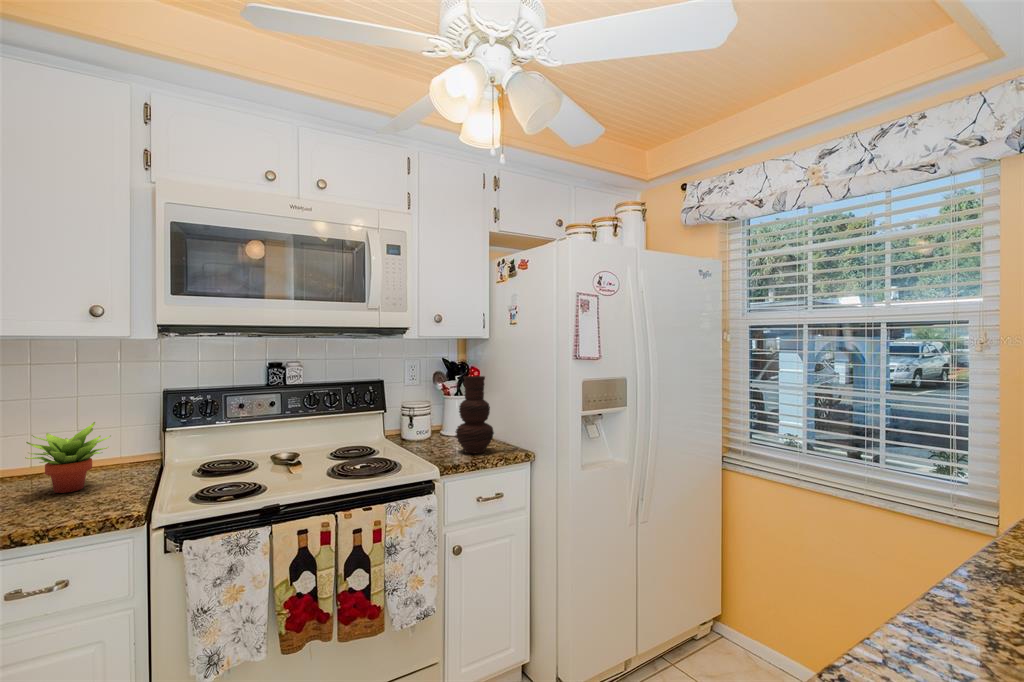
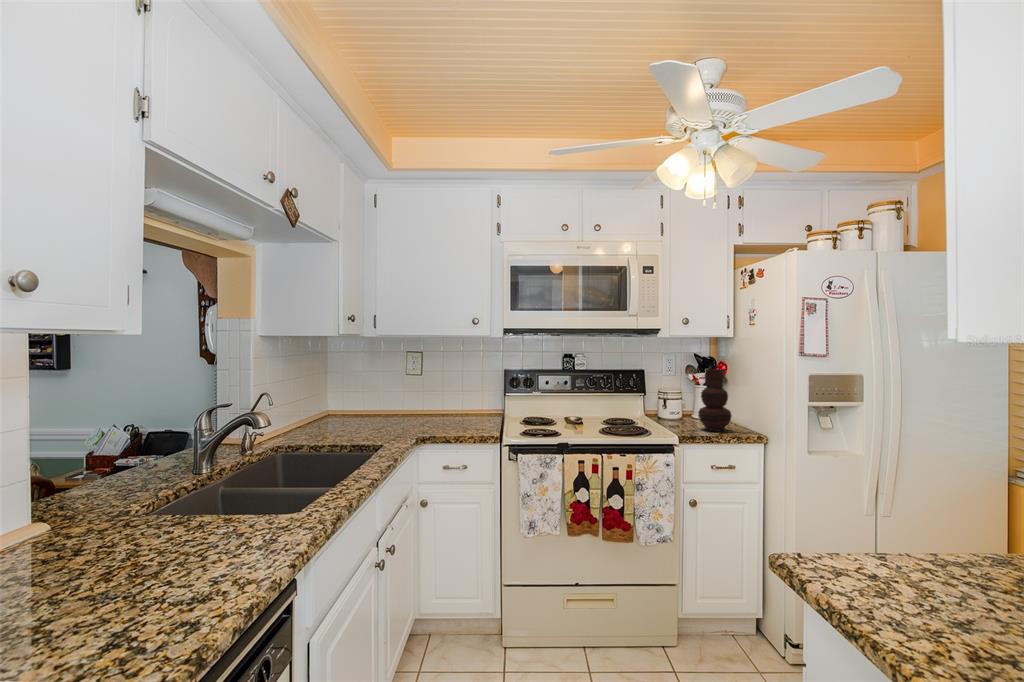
succulent plant: present [25,422,111,493] -> none [447,386,483,423]

